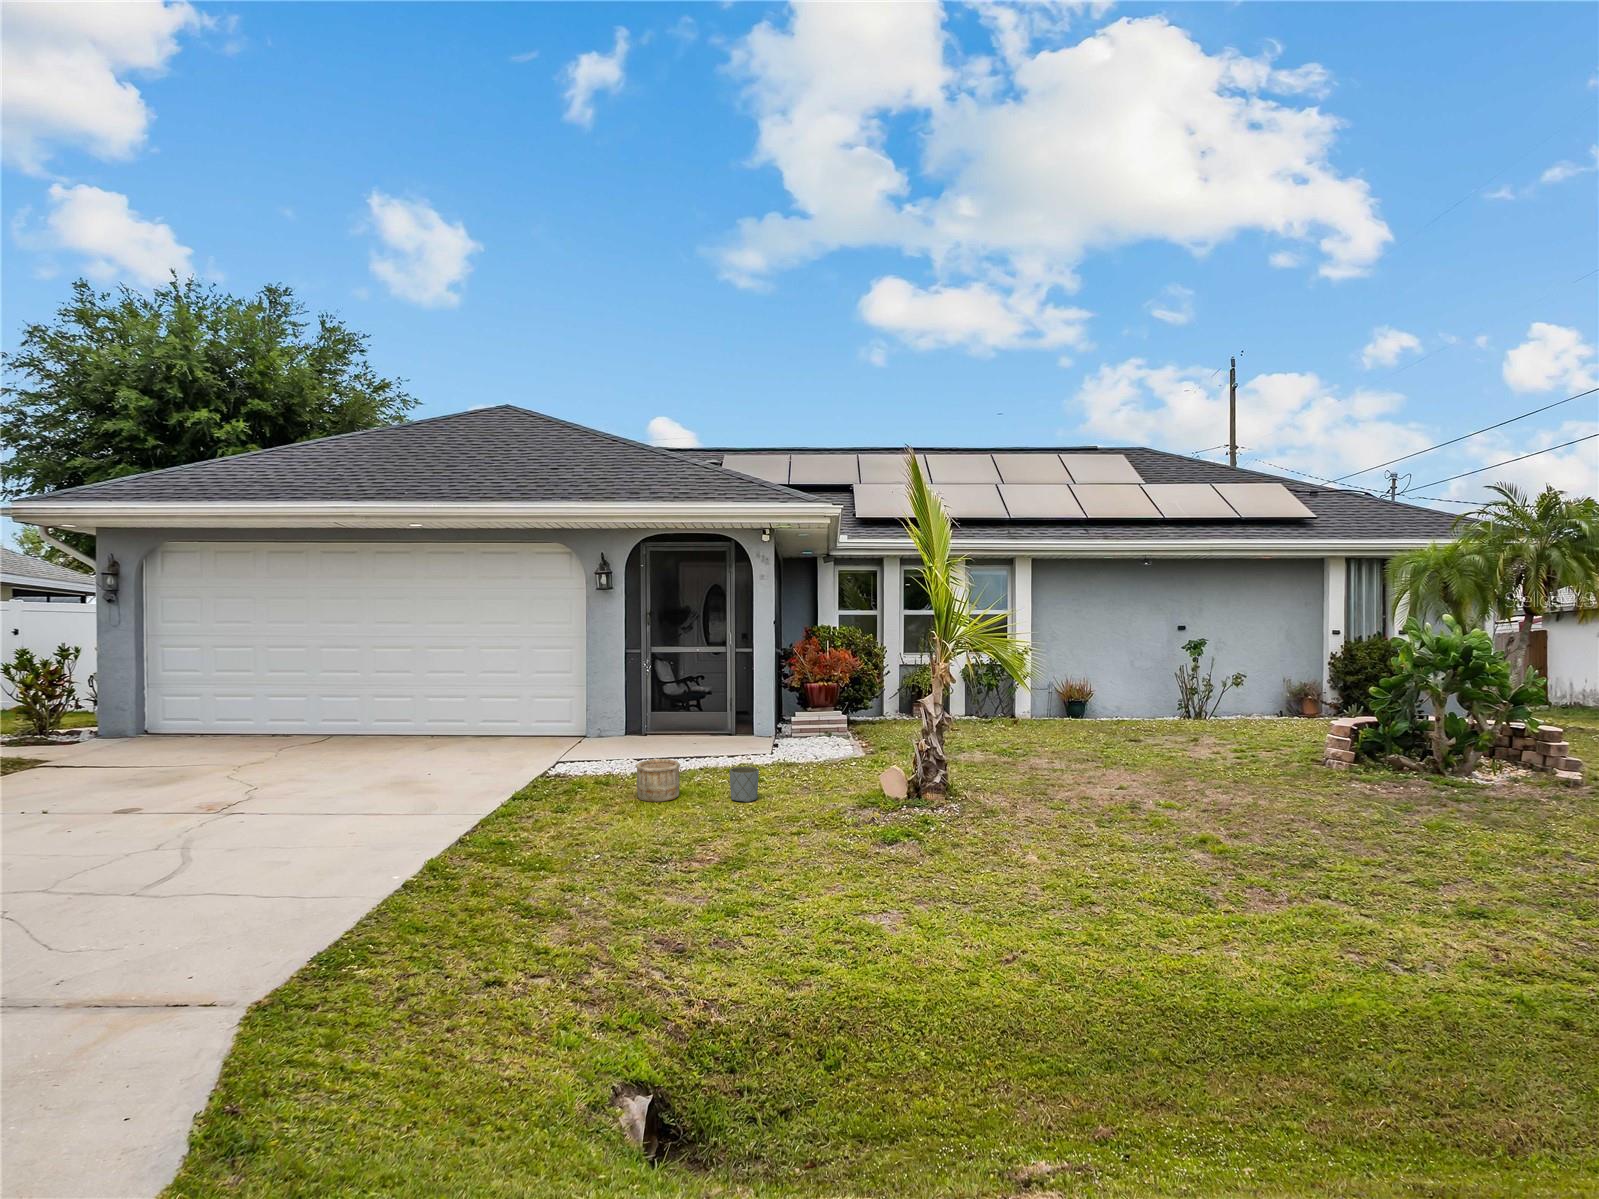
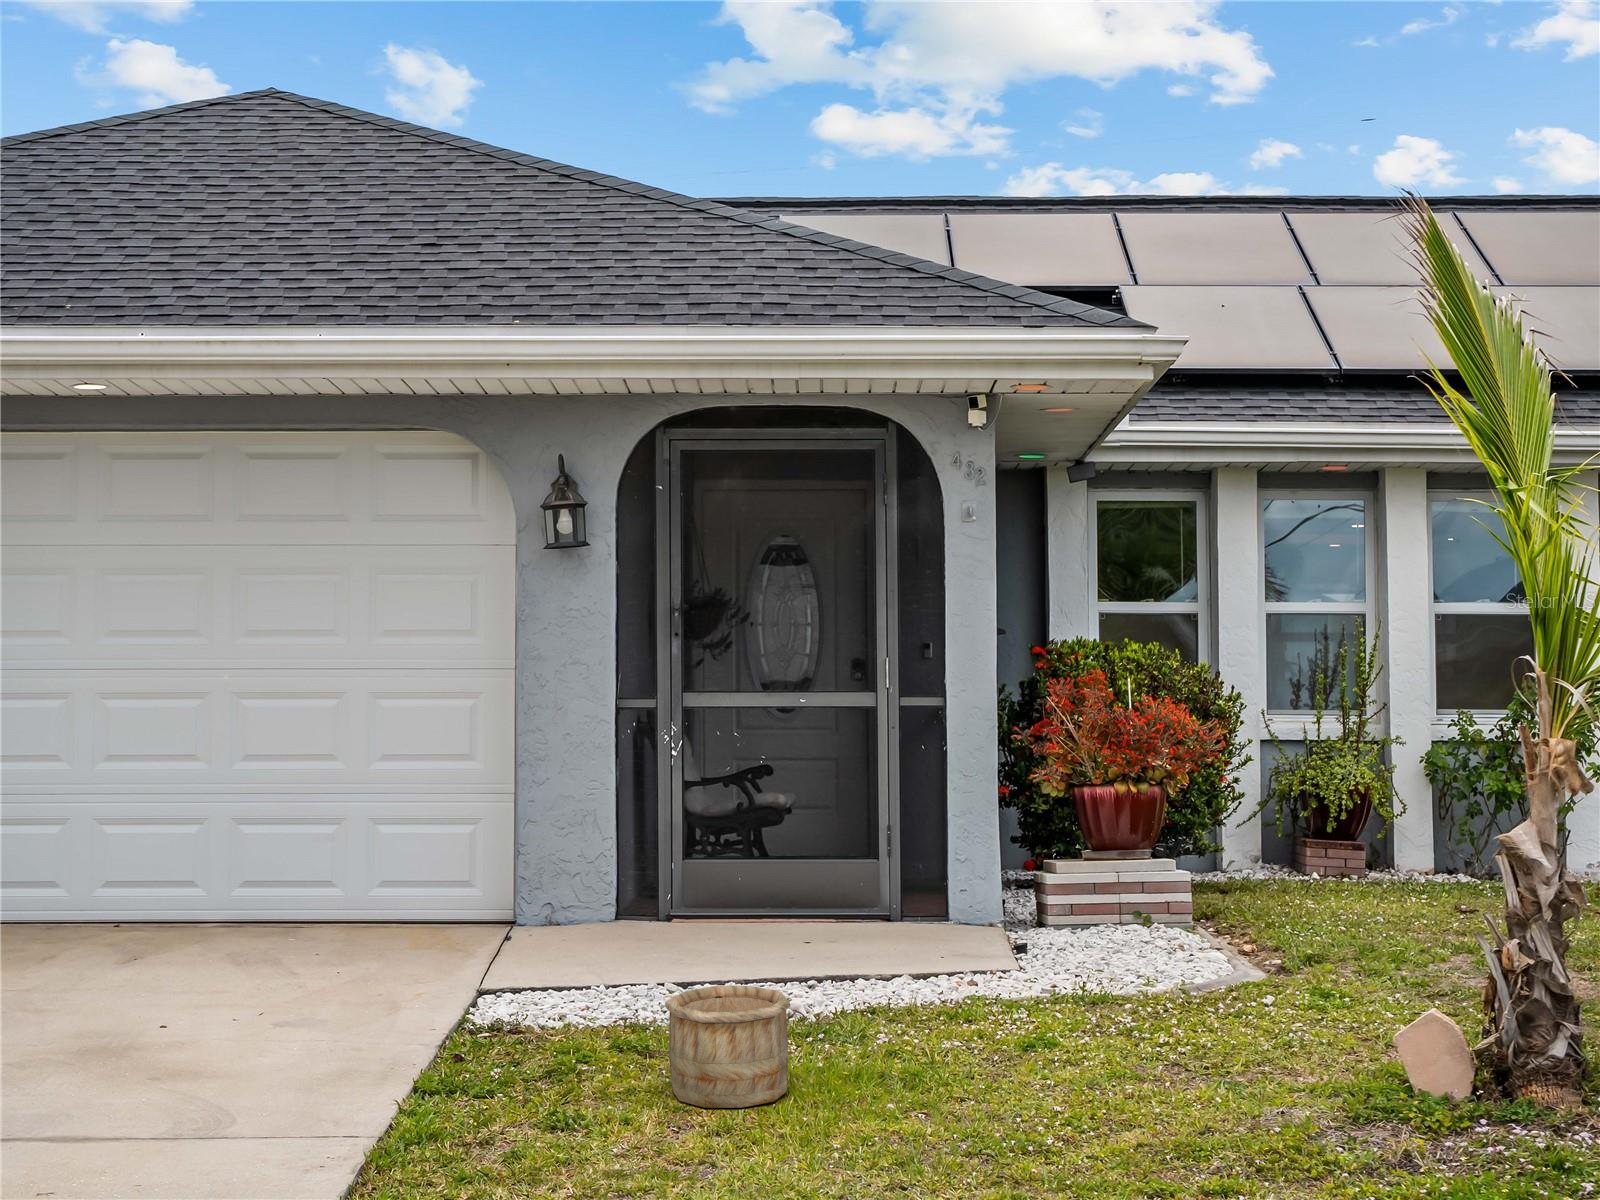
planter: present [730,767,759,803] -> none [932,1009,1015,1114]

